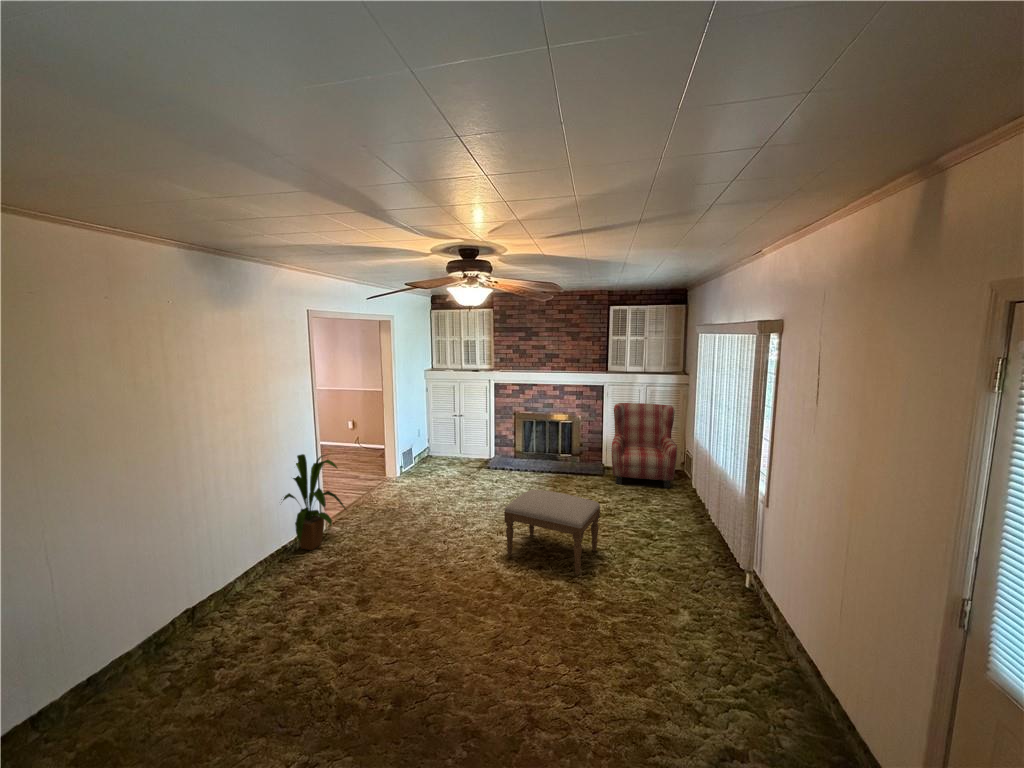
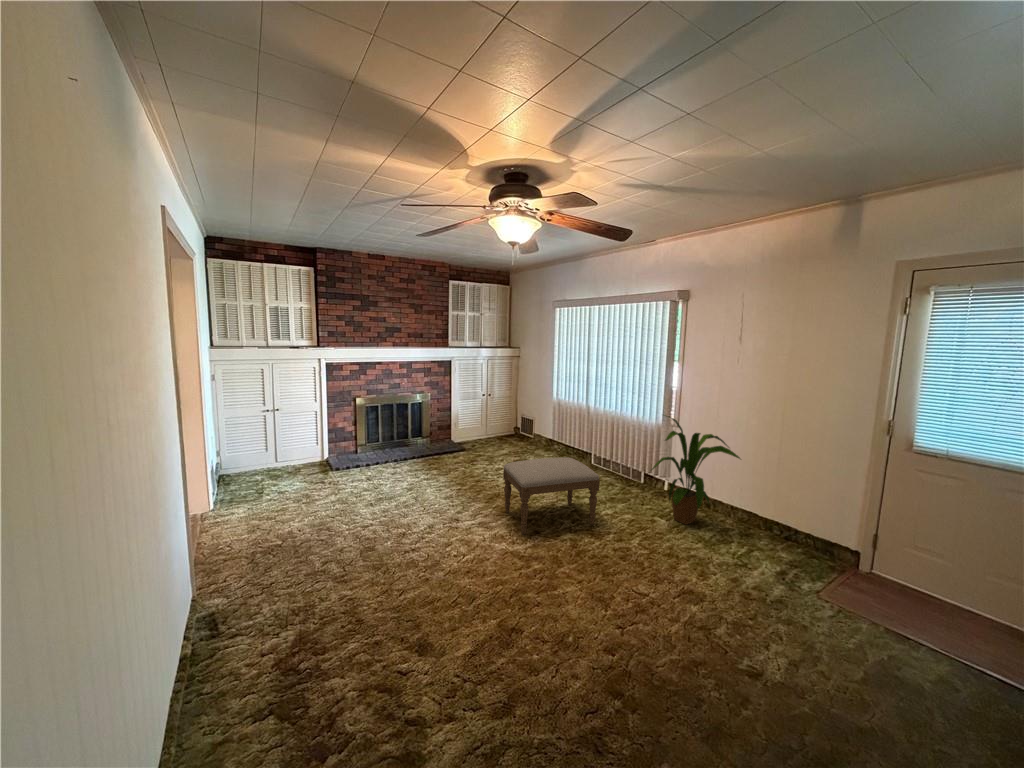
armchair: present [611,403,677,488] -> none [467,375,537,453]
house plant: present [281,454,346,550] -> present [652,416,740,525]

